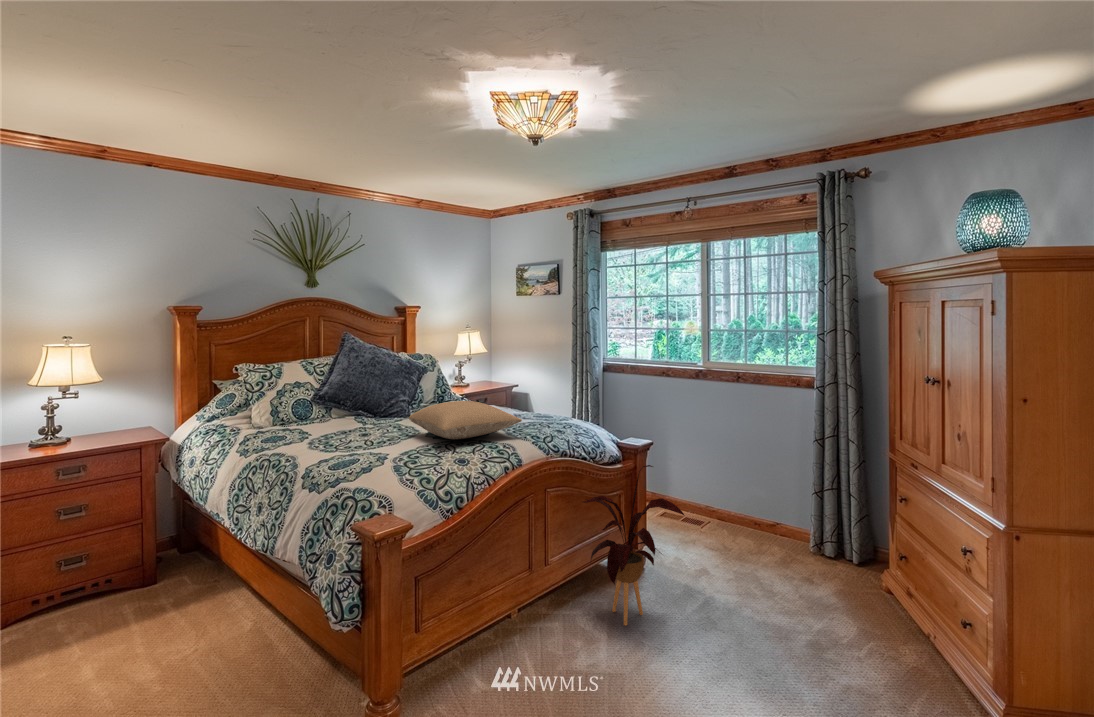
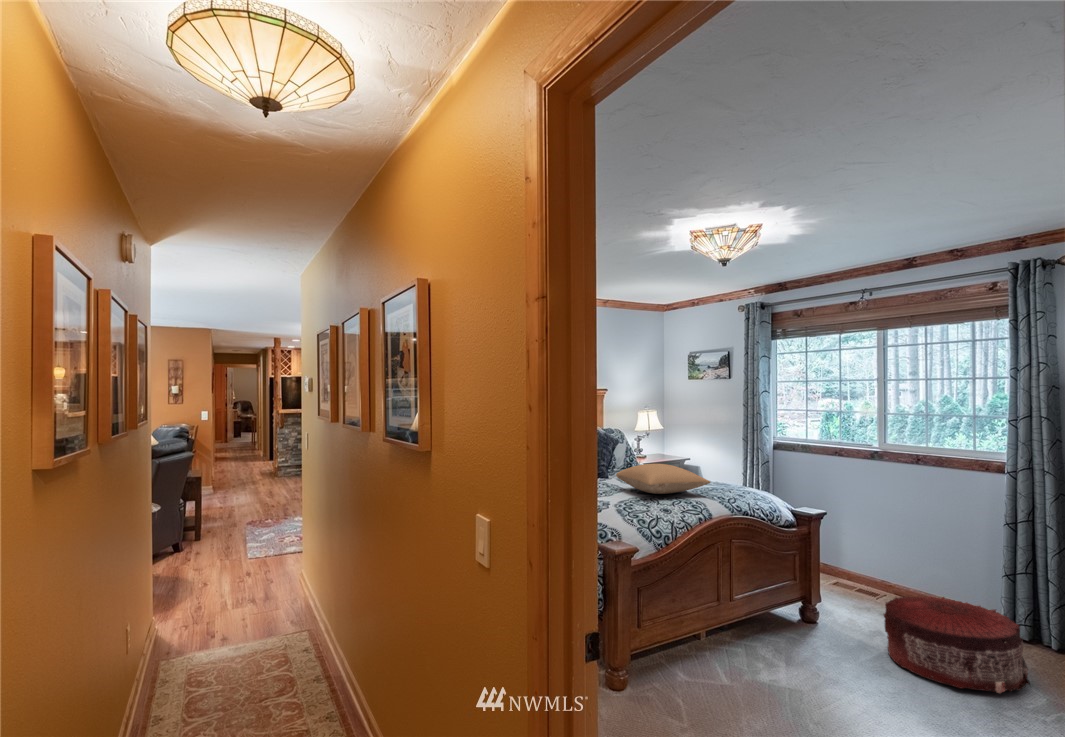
house plant: present [583,465,684,625] -> none [765,527,865,670]
pouf: none [703,521,834,622] -> present [884,597,1030,693]

